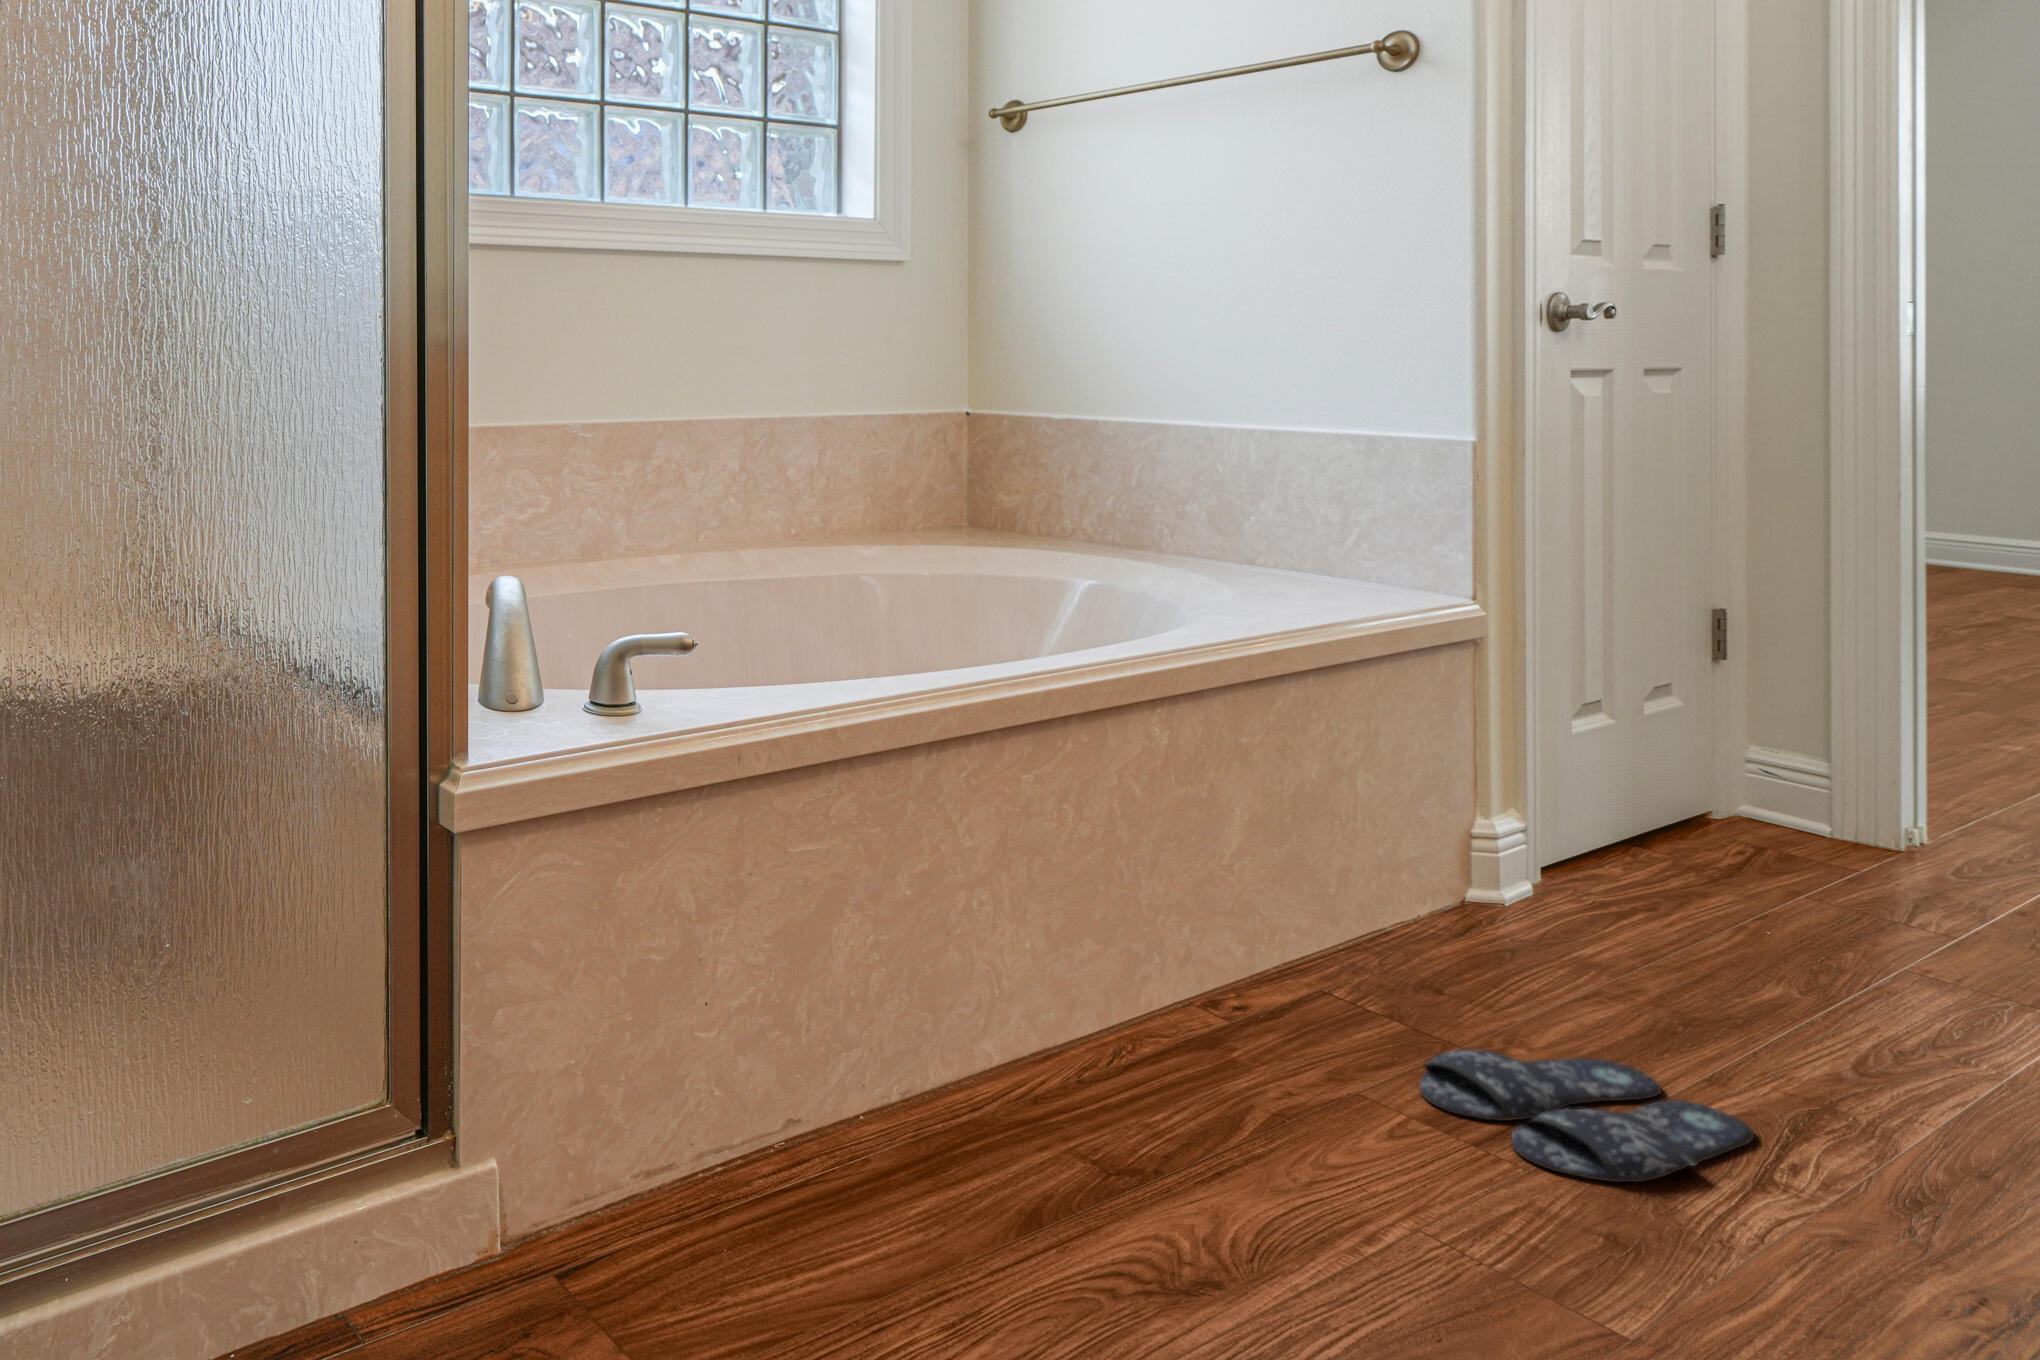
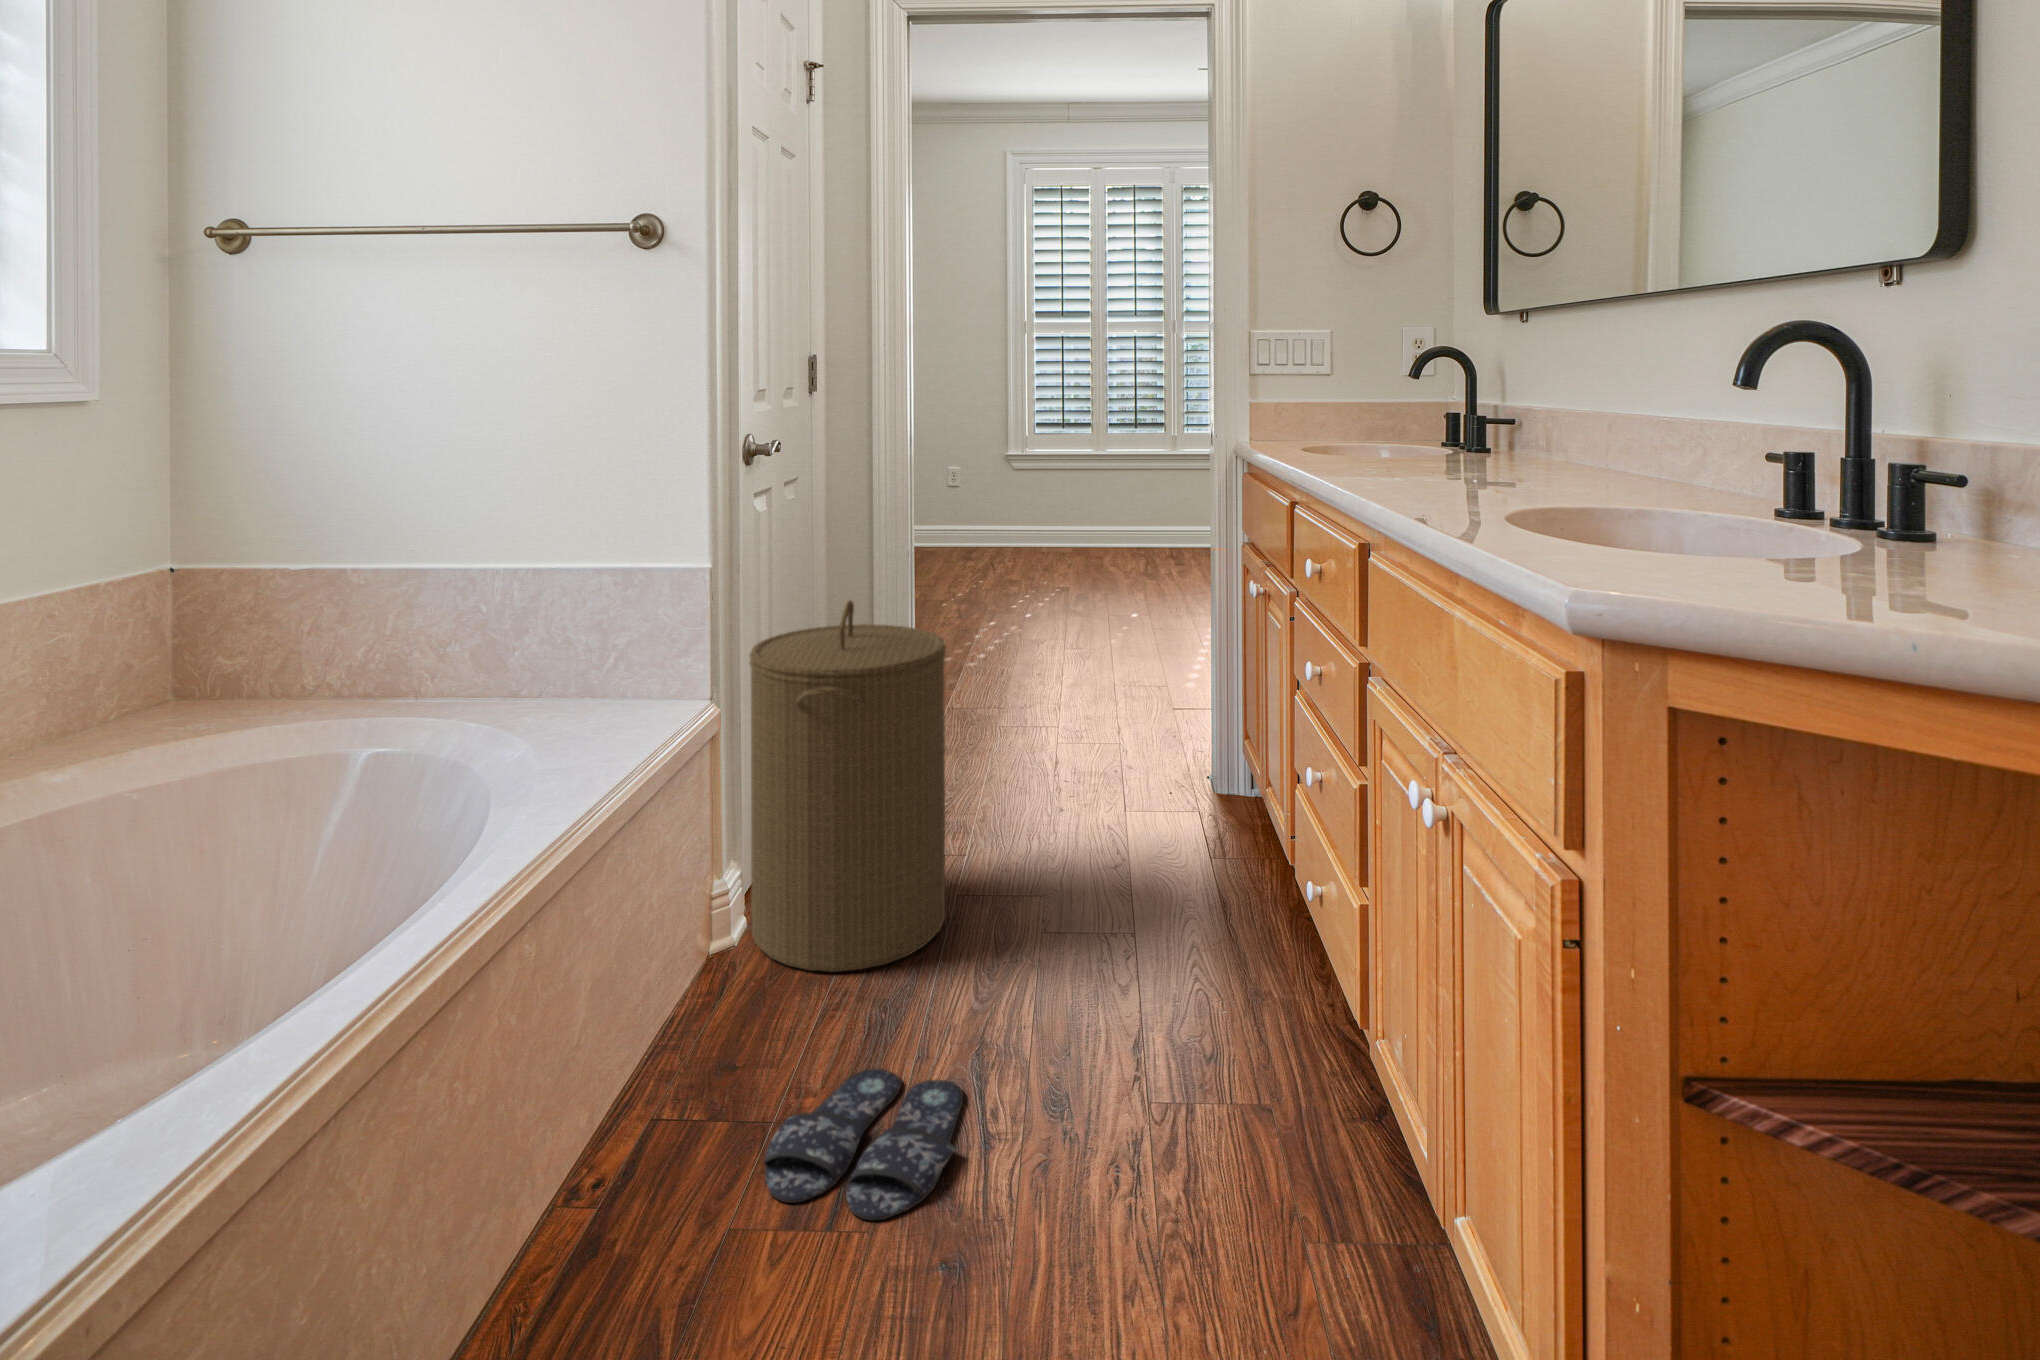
laundry hamper: none [1529,505,1869,1006] -> present [750,600,946,972]

